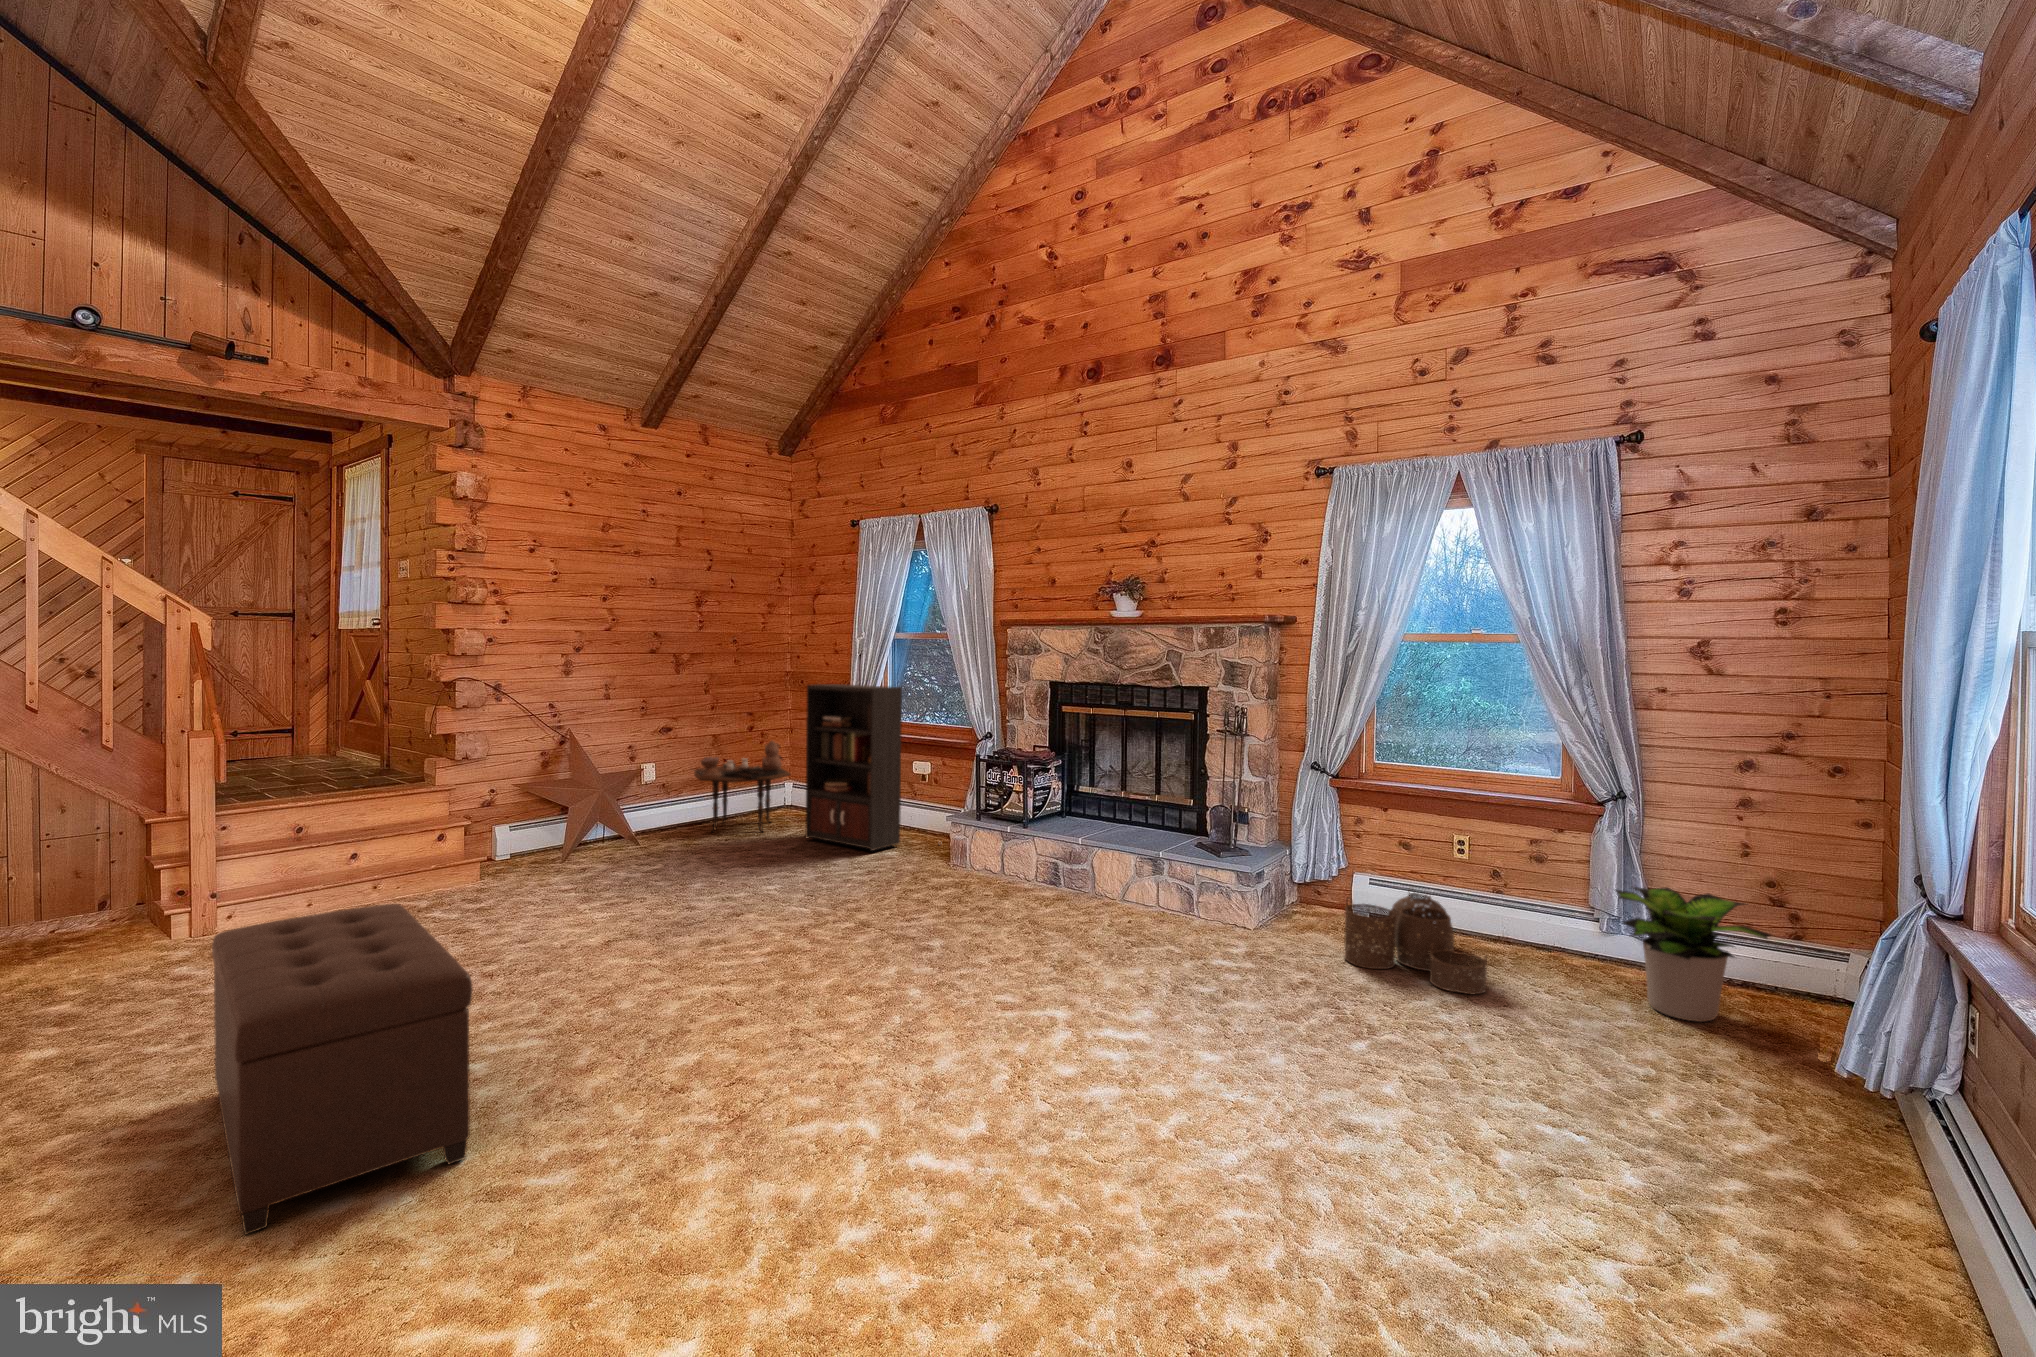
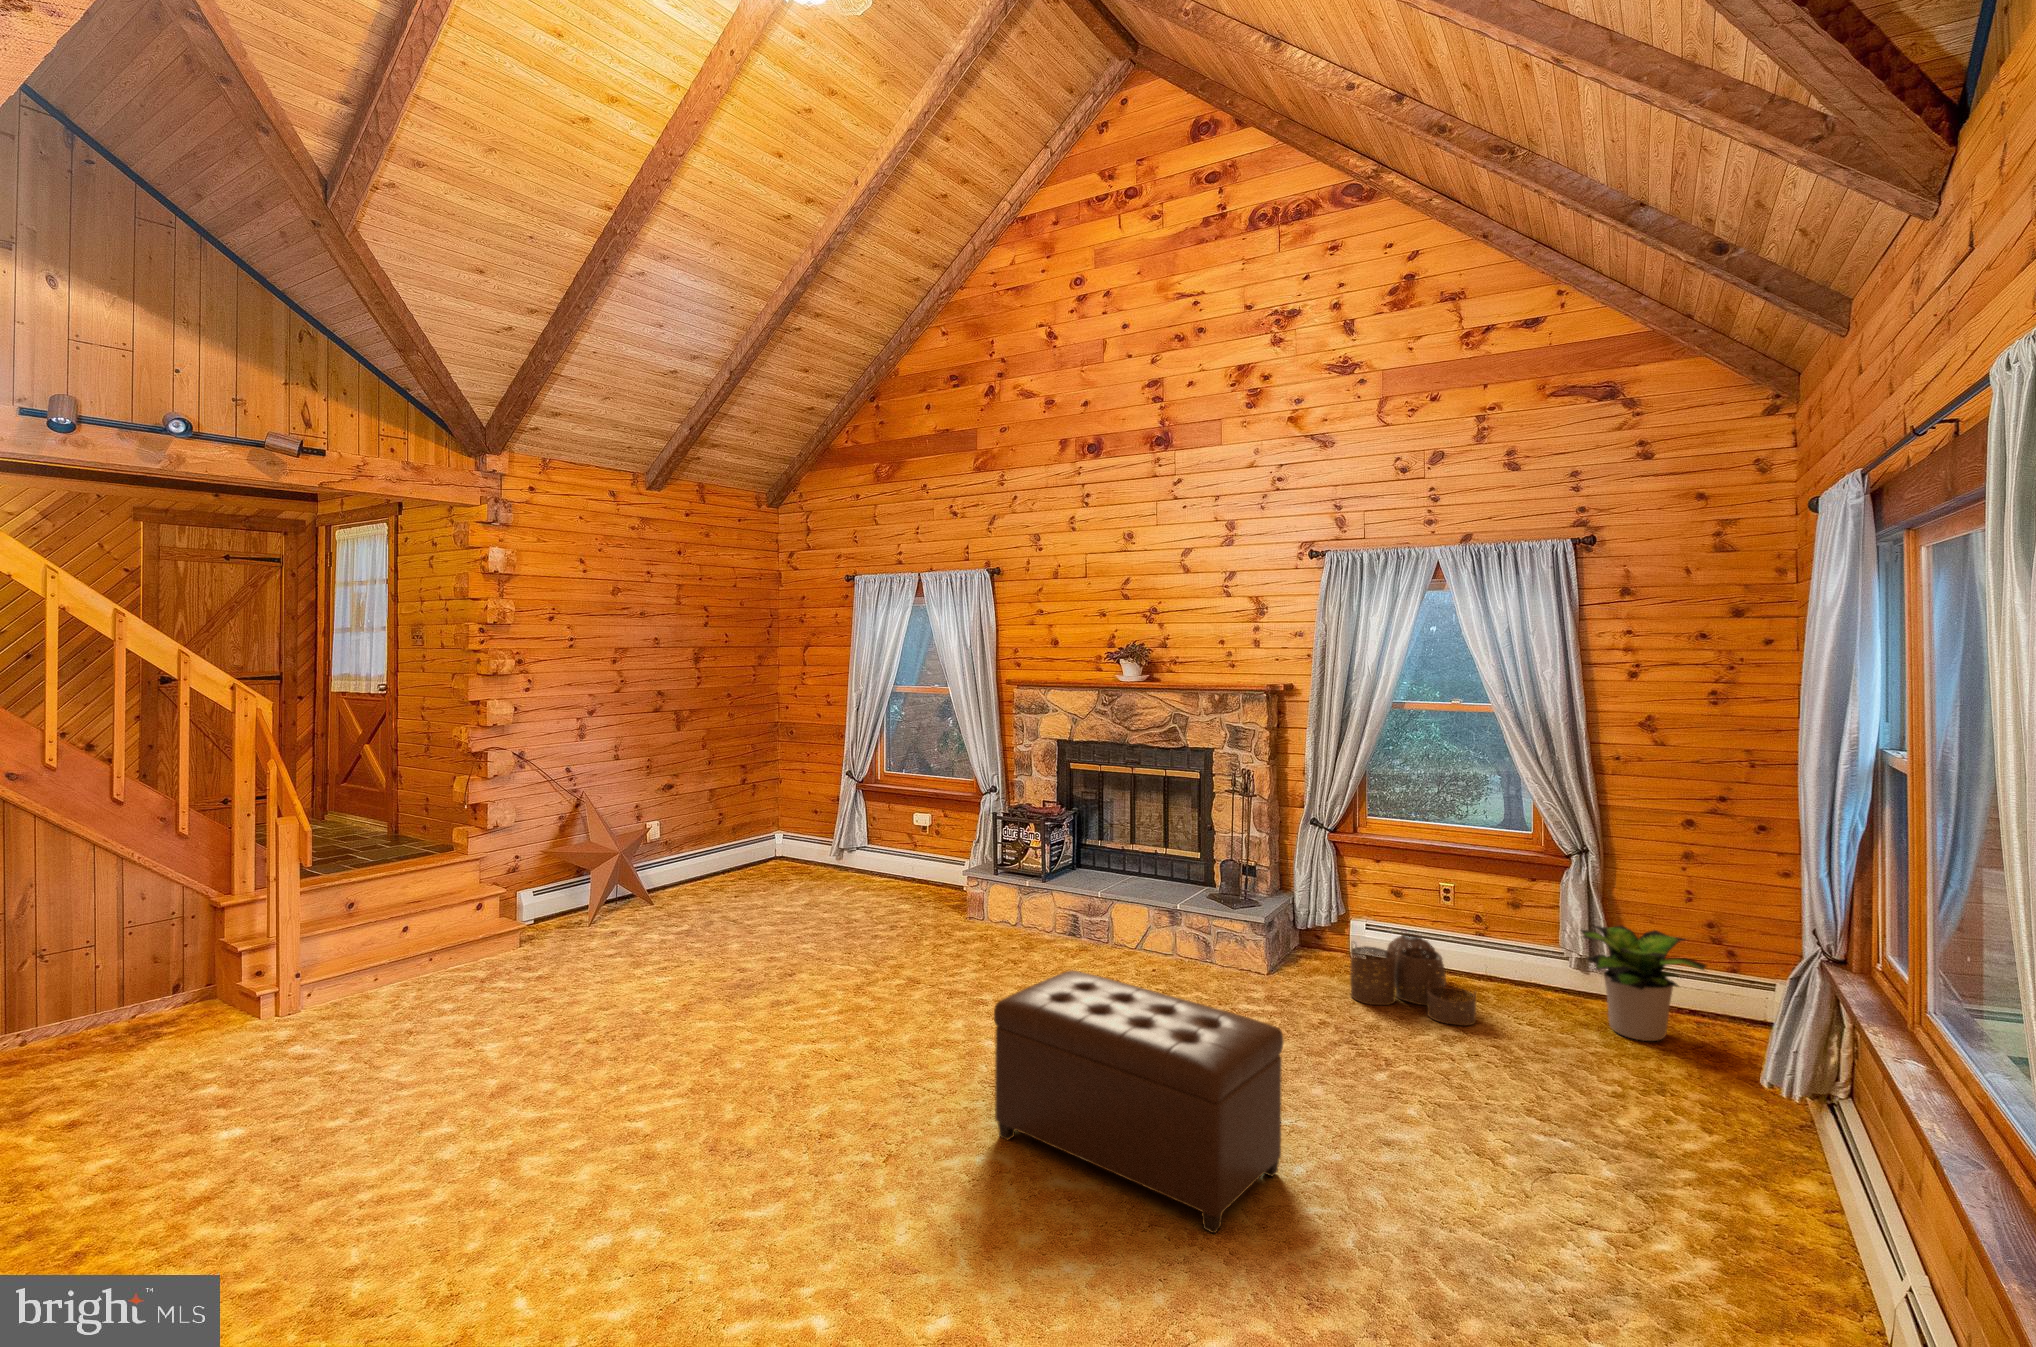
bookcase: present [806,684,902,851] -> none [818,739,952,904]
side table: present [694,740,790,832] -> none [695,794,797,889]
ottoman: present [212,904,473,1235] -> present [994,970,1284,1233]

